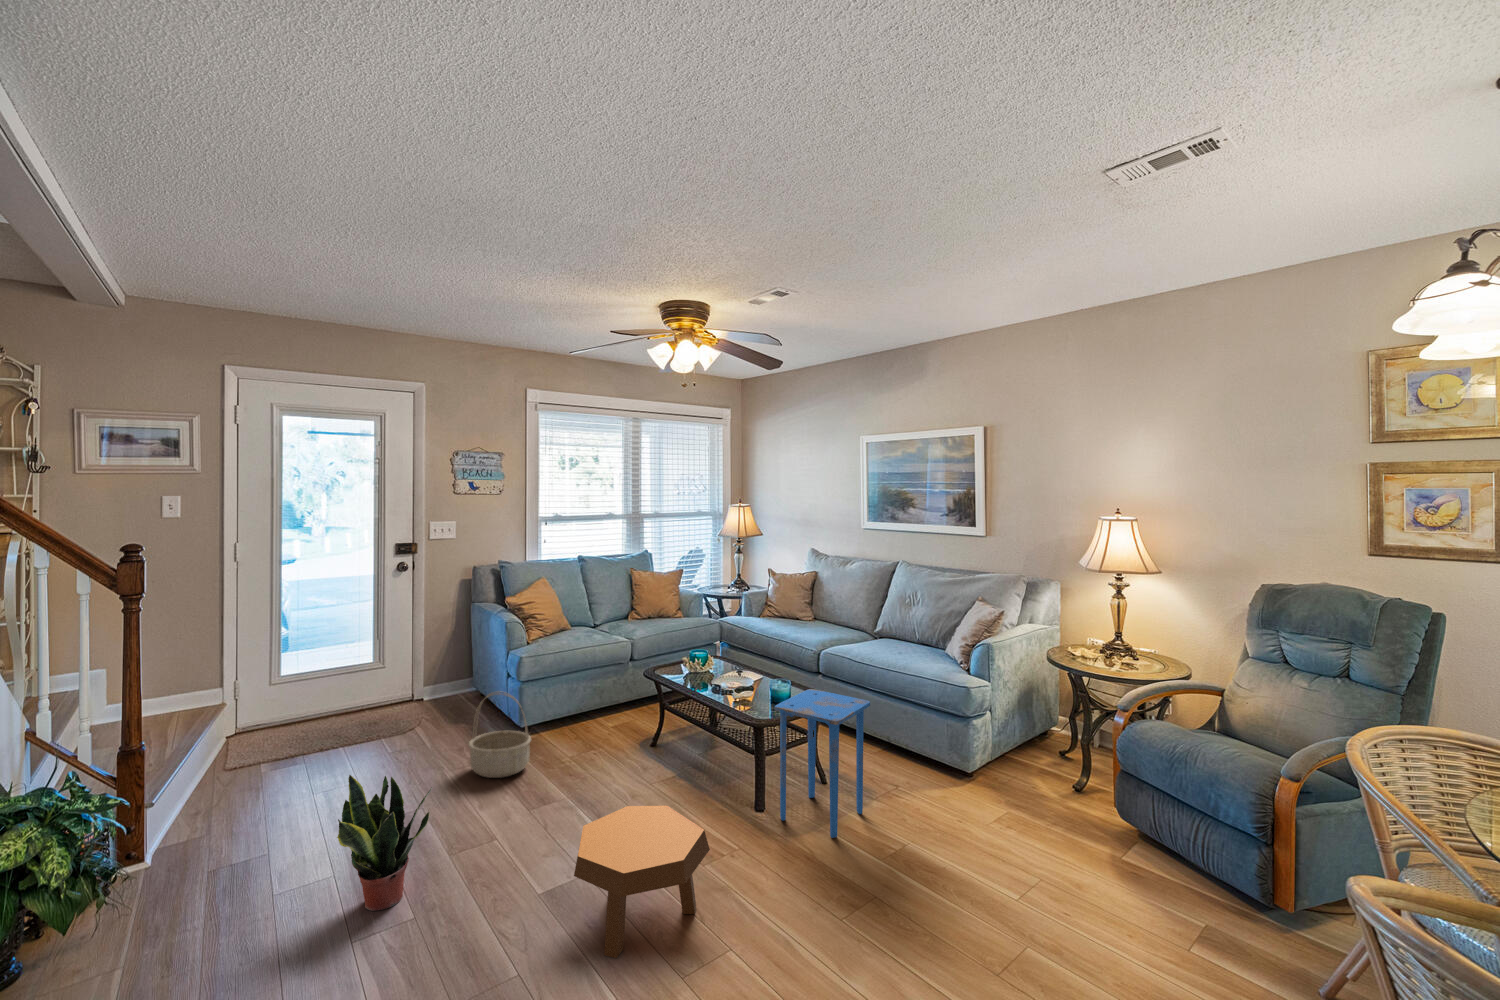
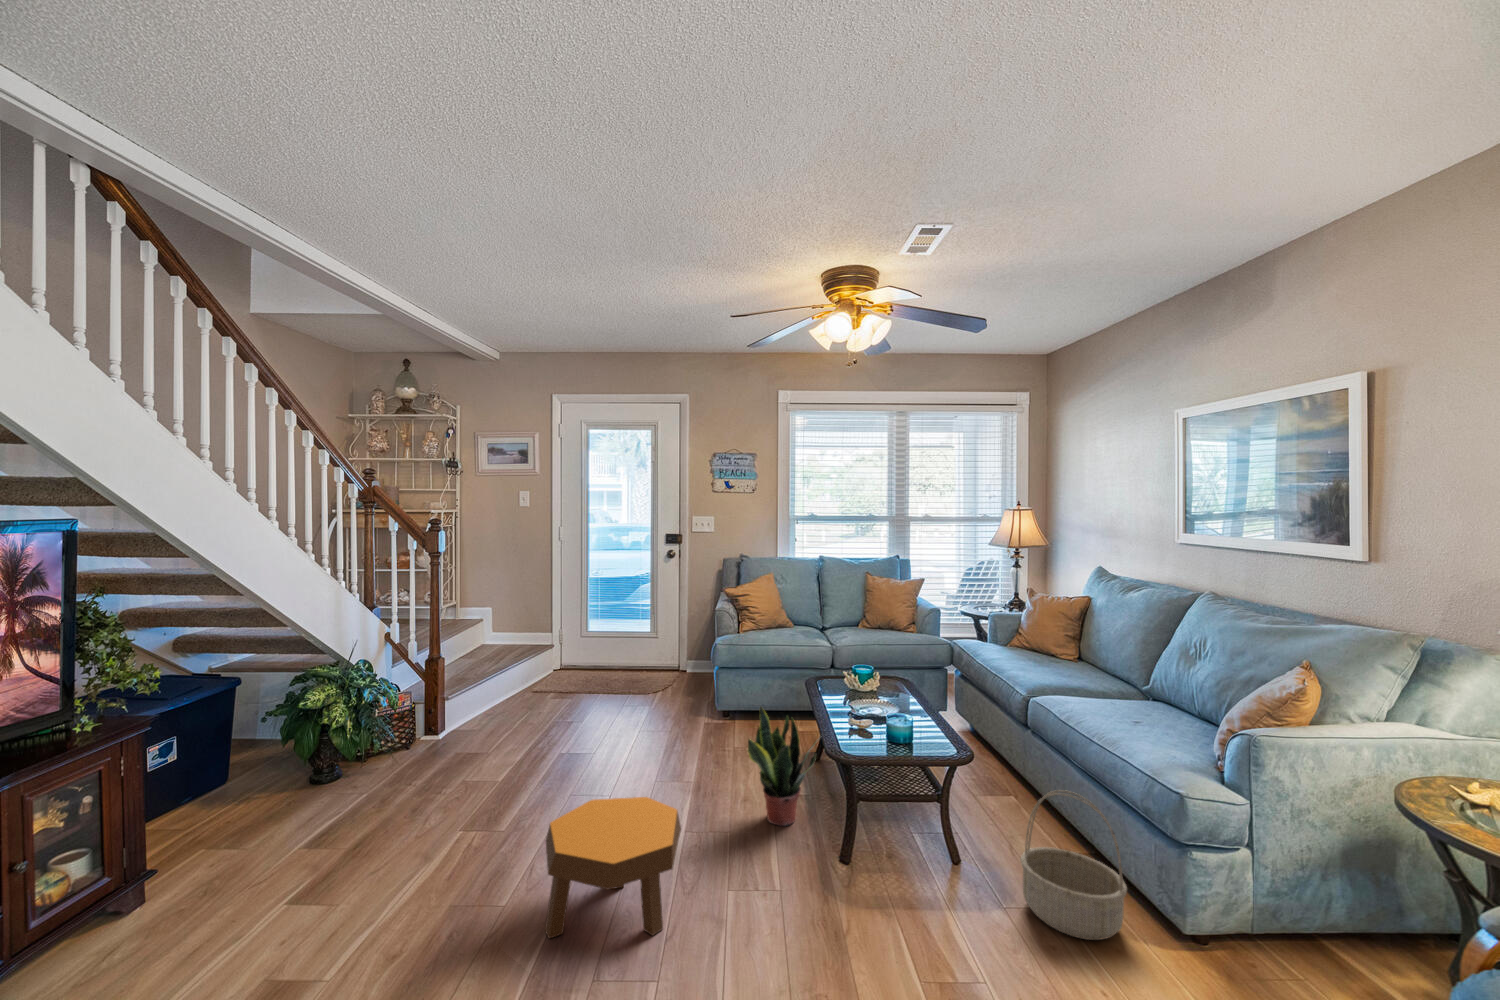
side table: present [775,689,870,838] -> none [846,731,977,933]
basket: present [468,691,531,778] -> present [1020,790,1127,940]
potted plant: present [337,775,432,911] -> present [748,707,817,826]

